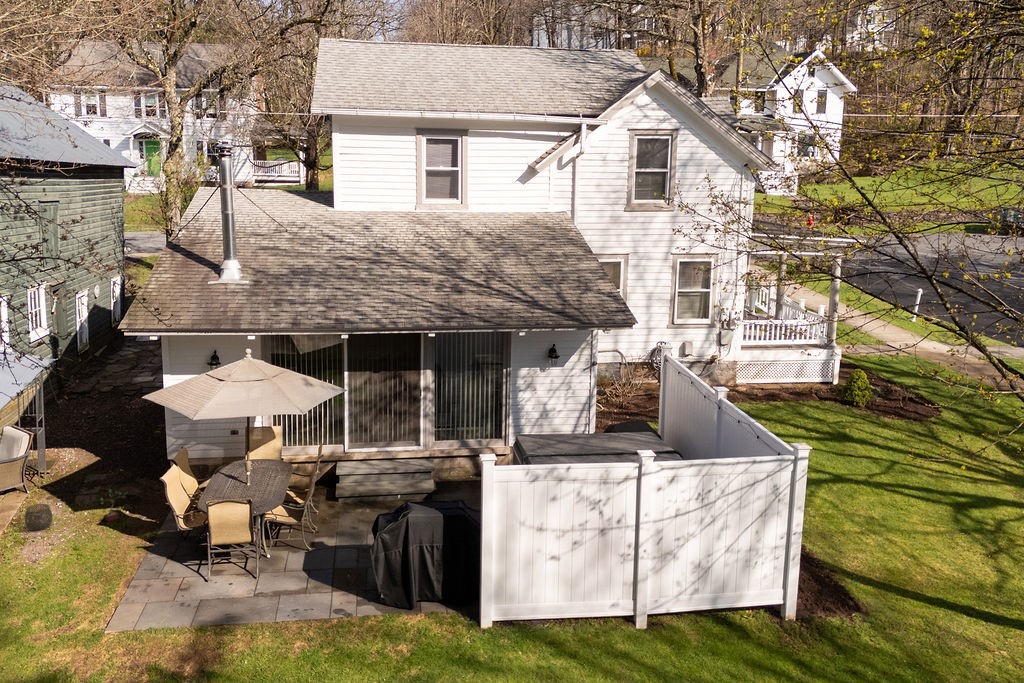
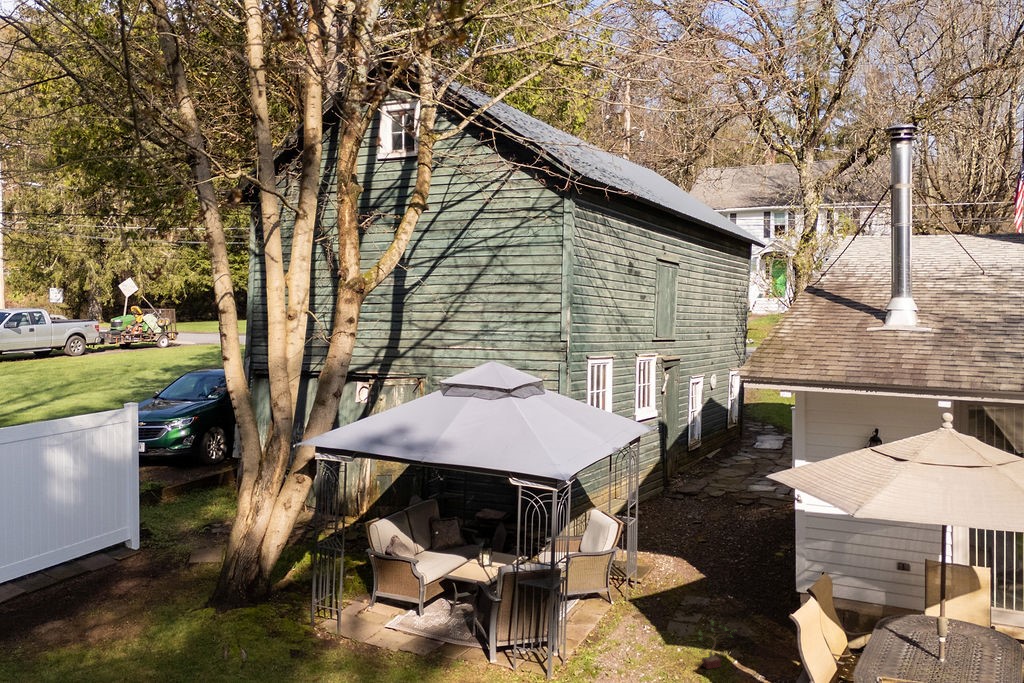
woven basket: present [25,504,52,531] -> none [600,622,635,661]

